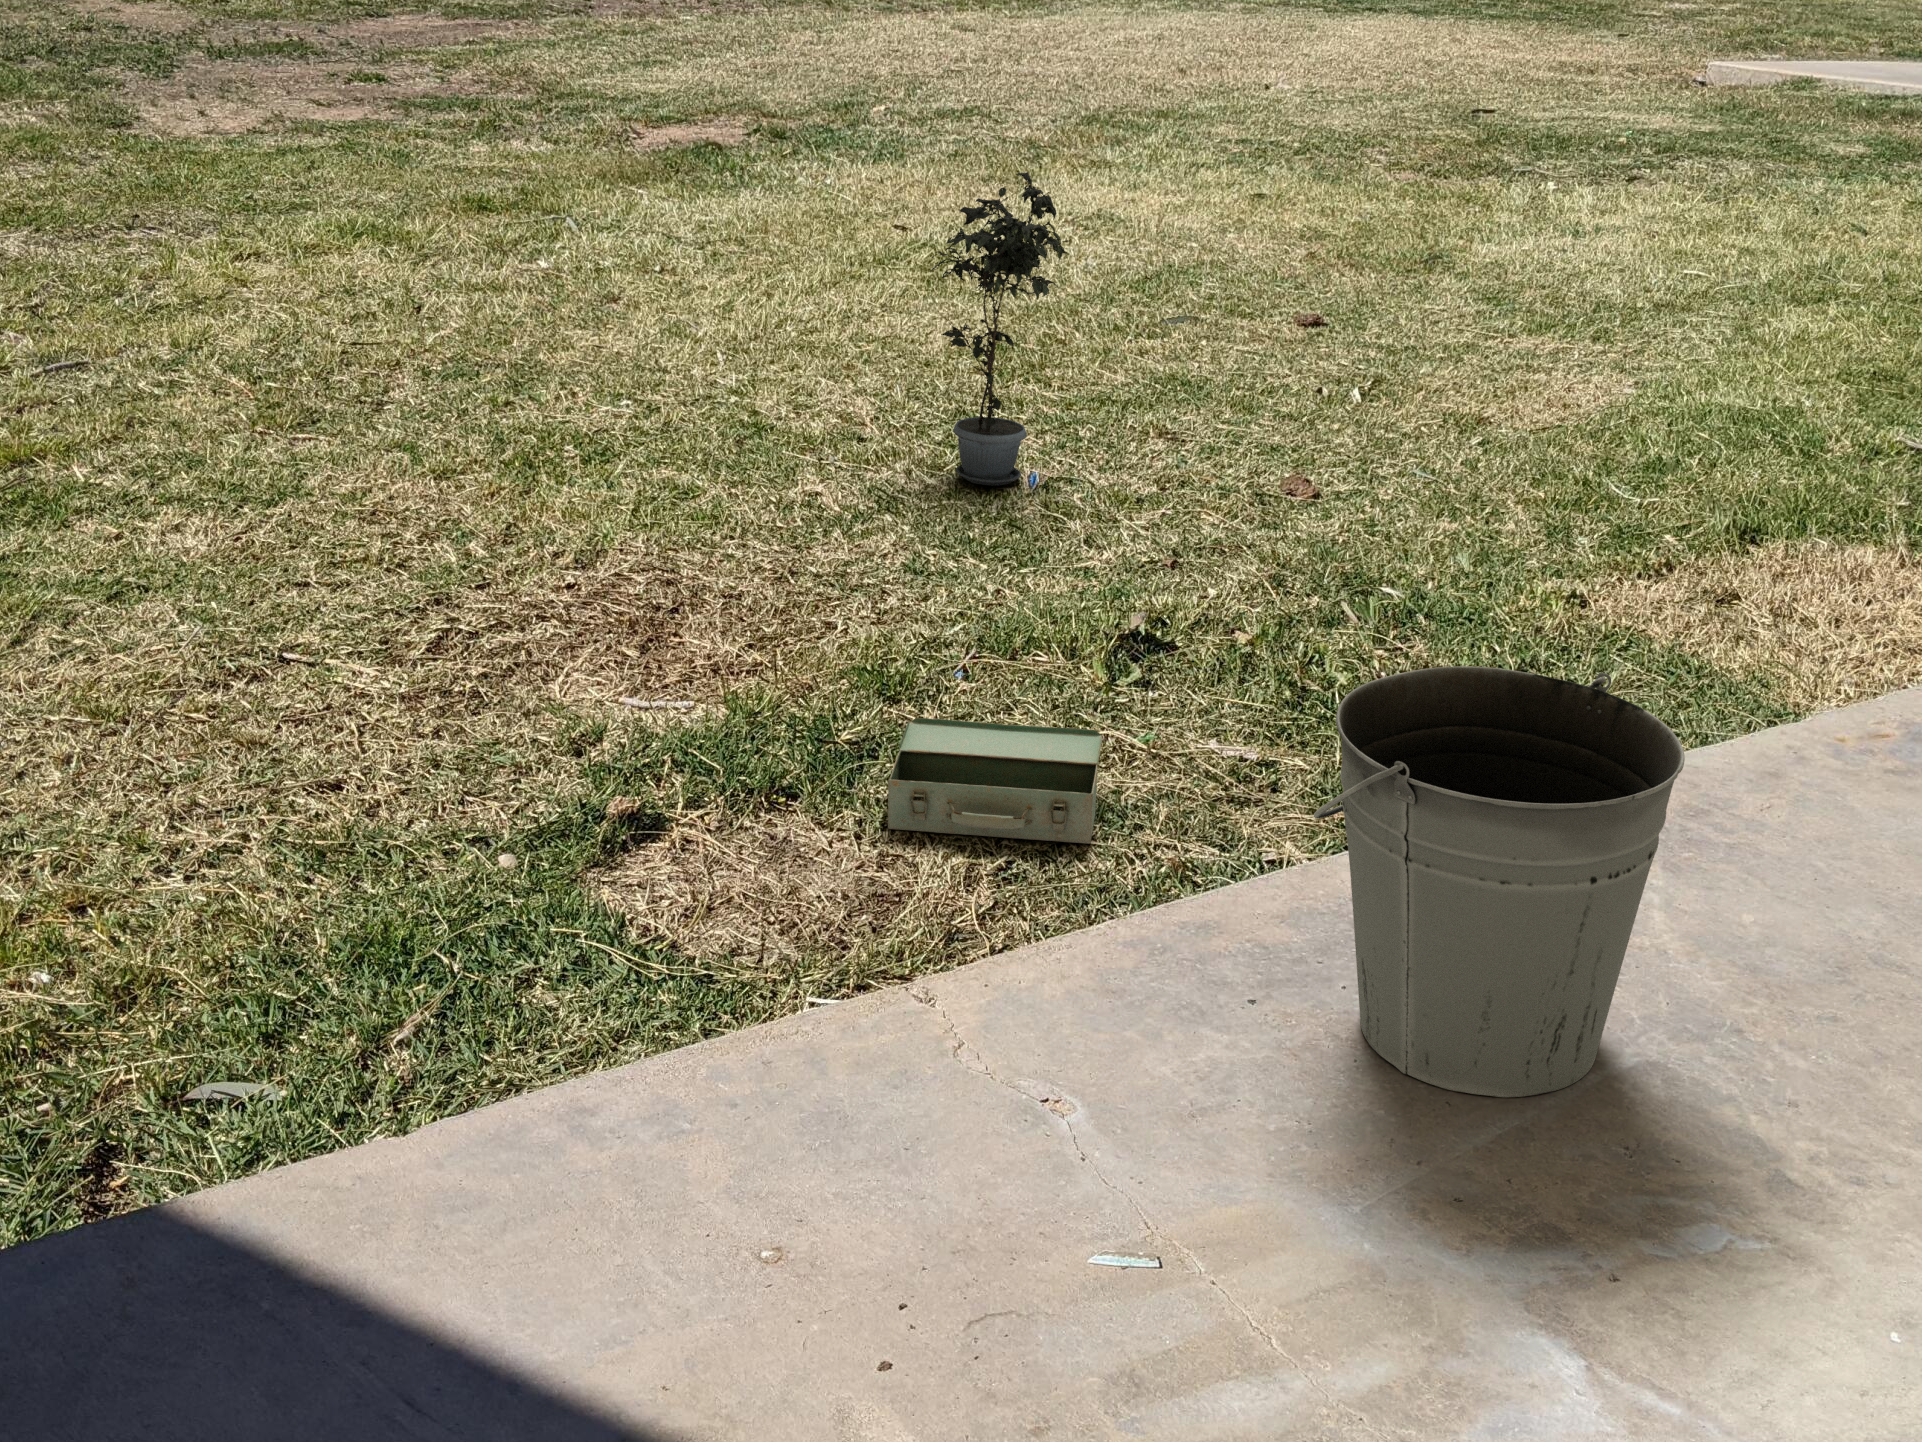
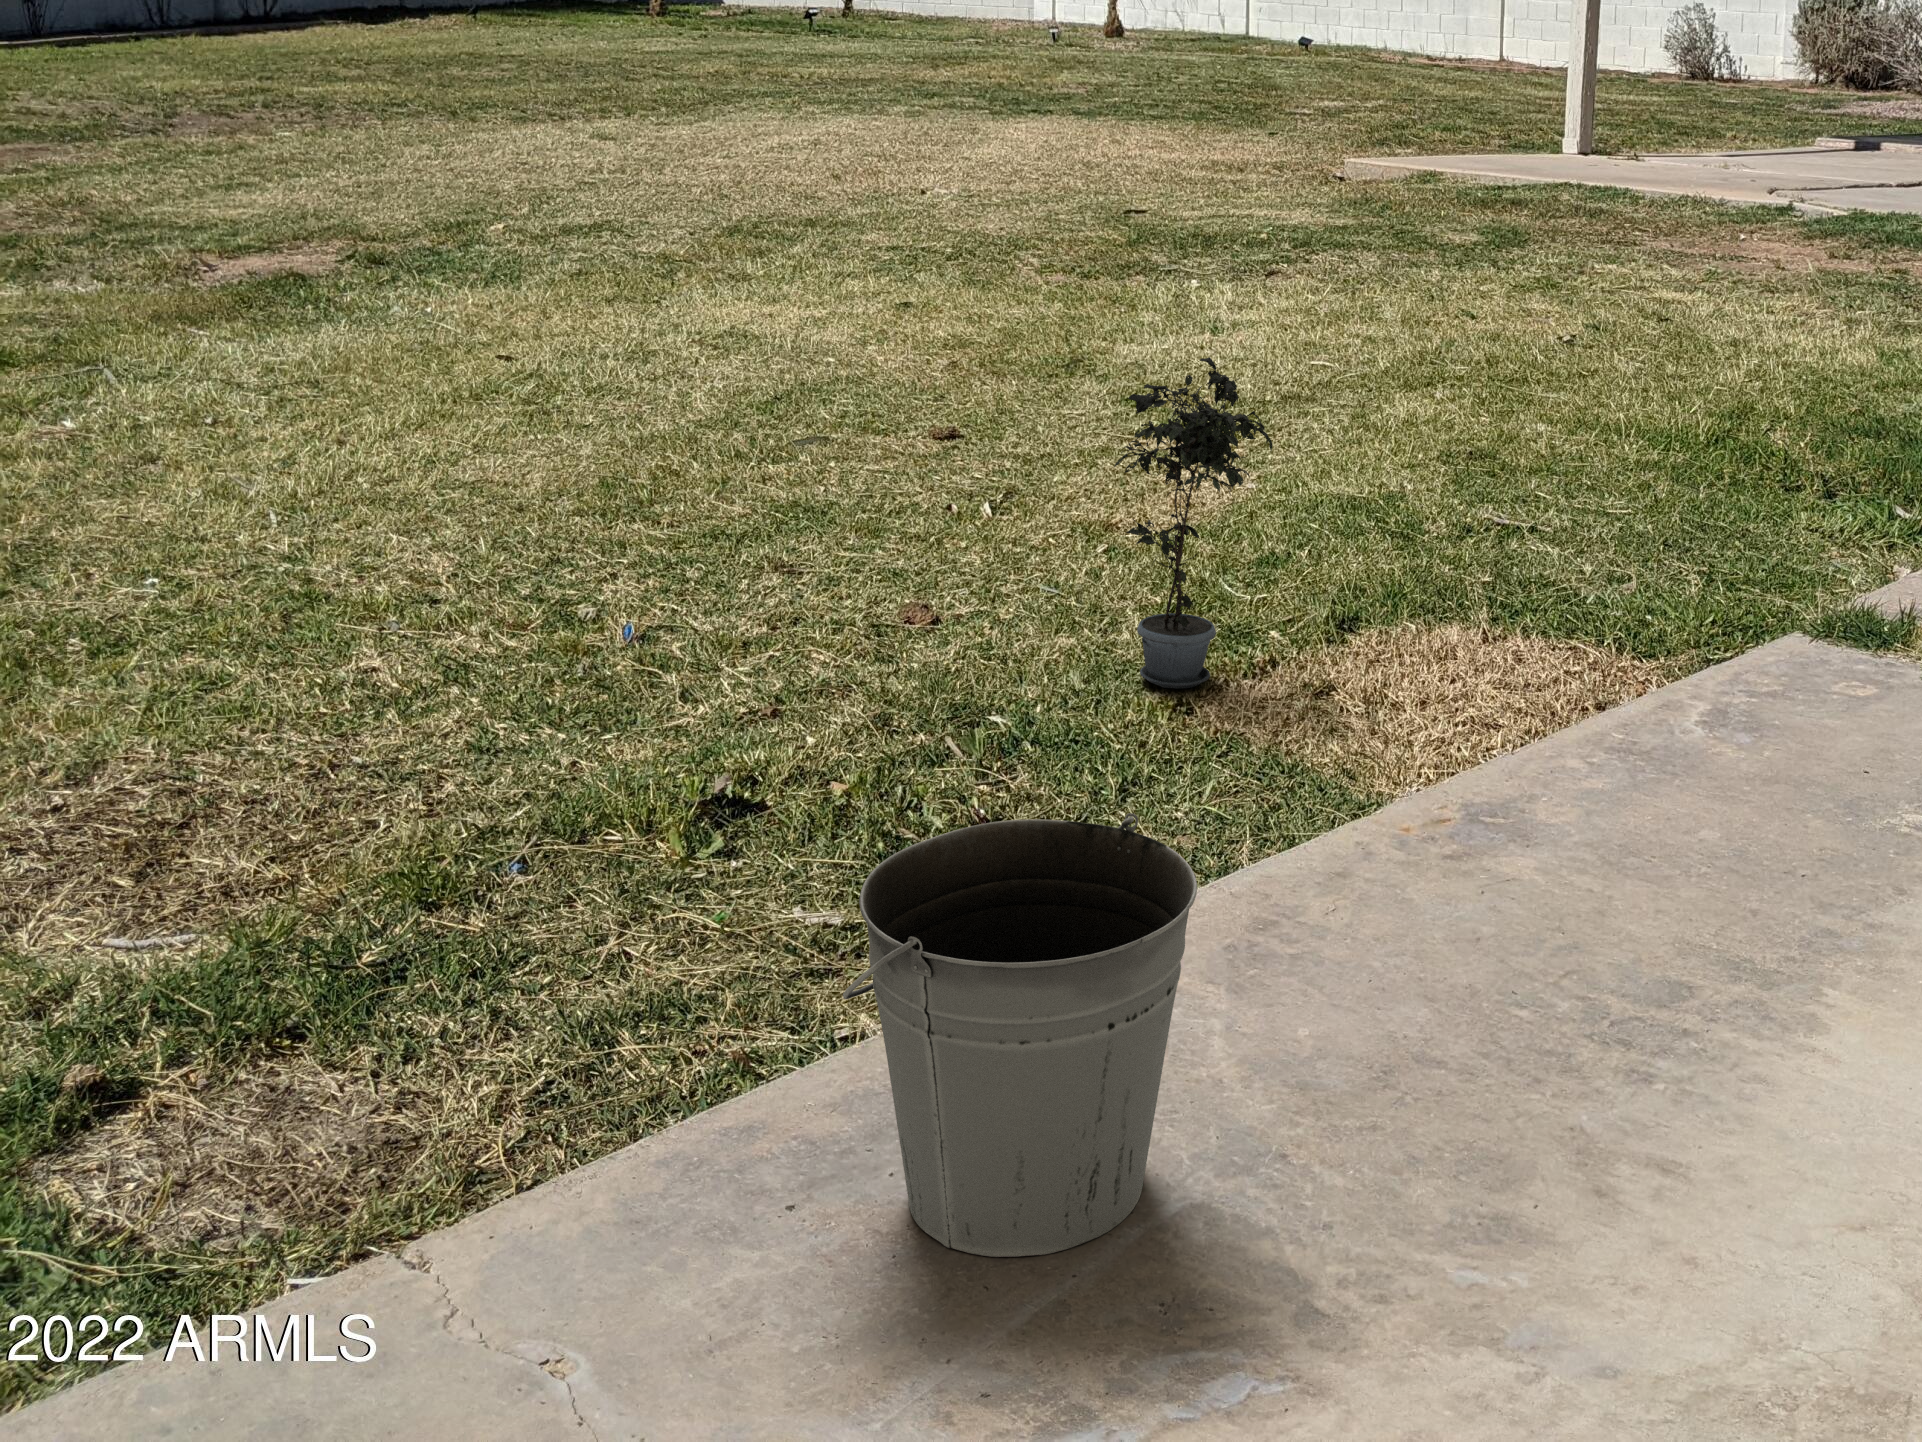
potted plant: present [931,172,1070,486] -> present [1114,357,1272,689]
toolbox: present [888,718,1103,844] -> none [412,915,668,1059]

